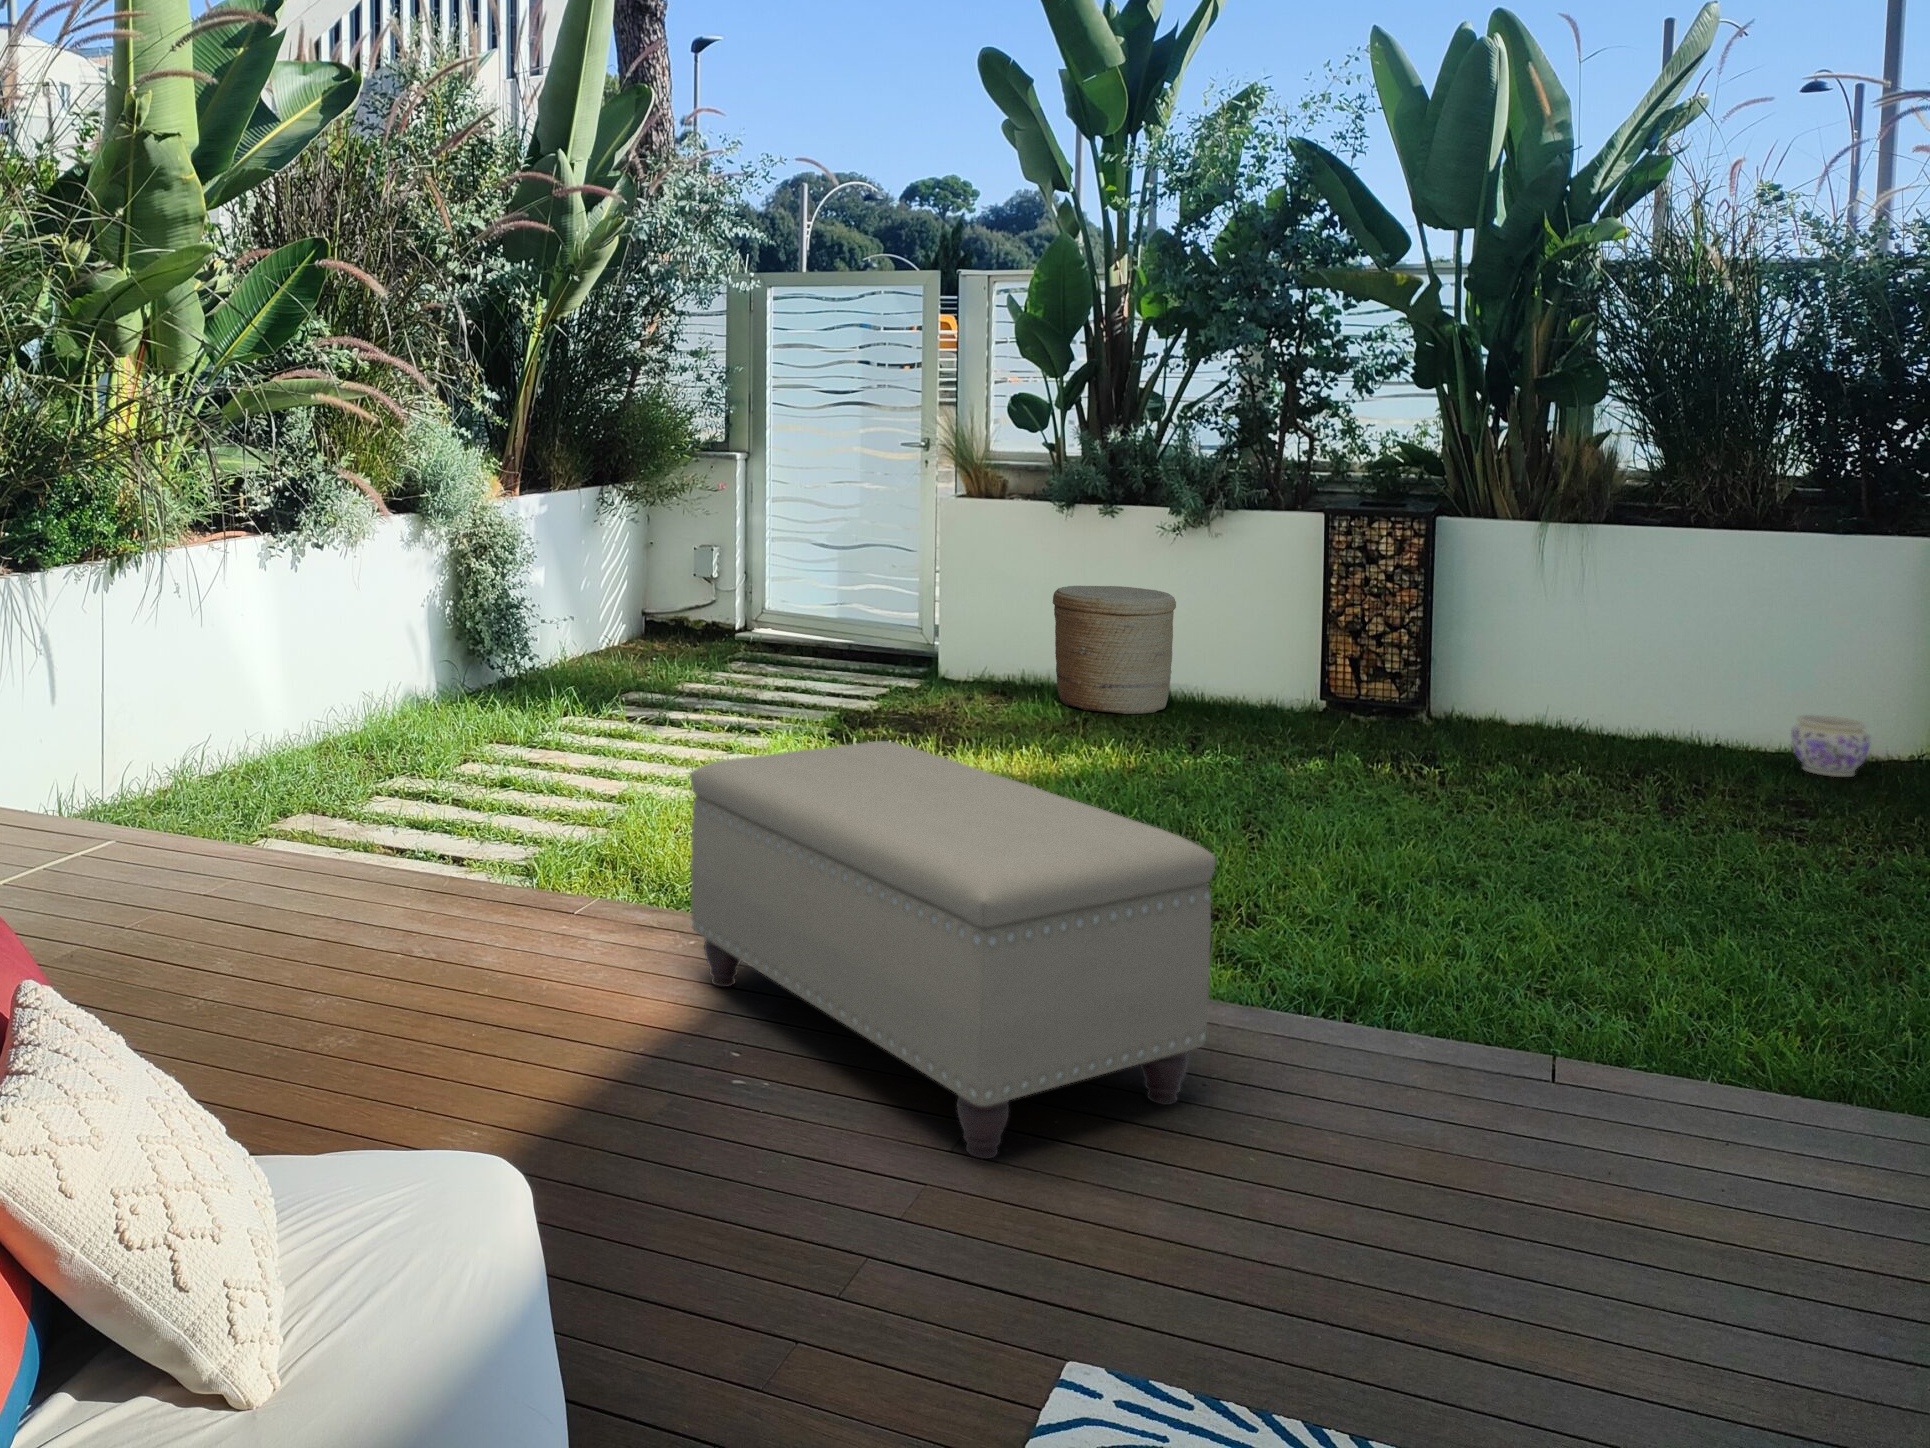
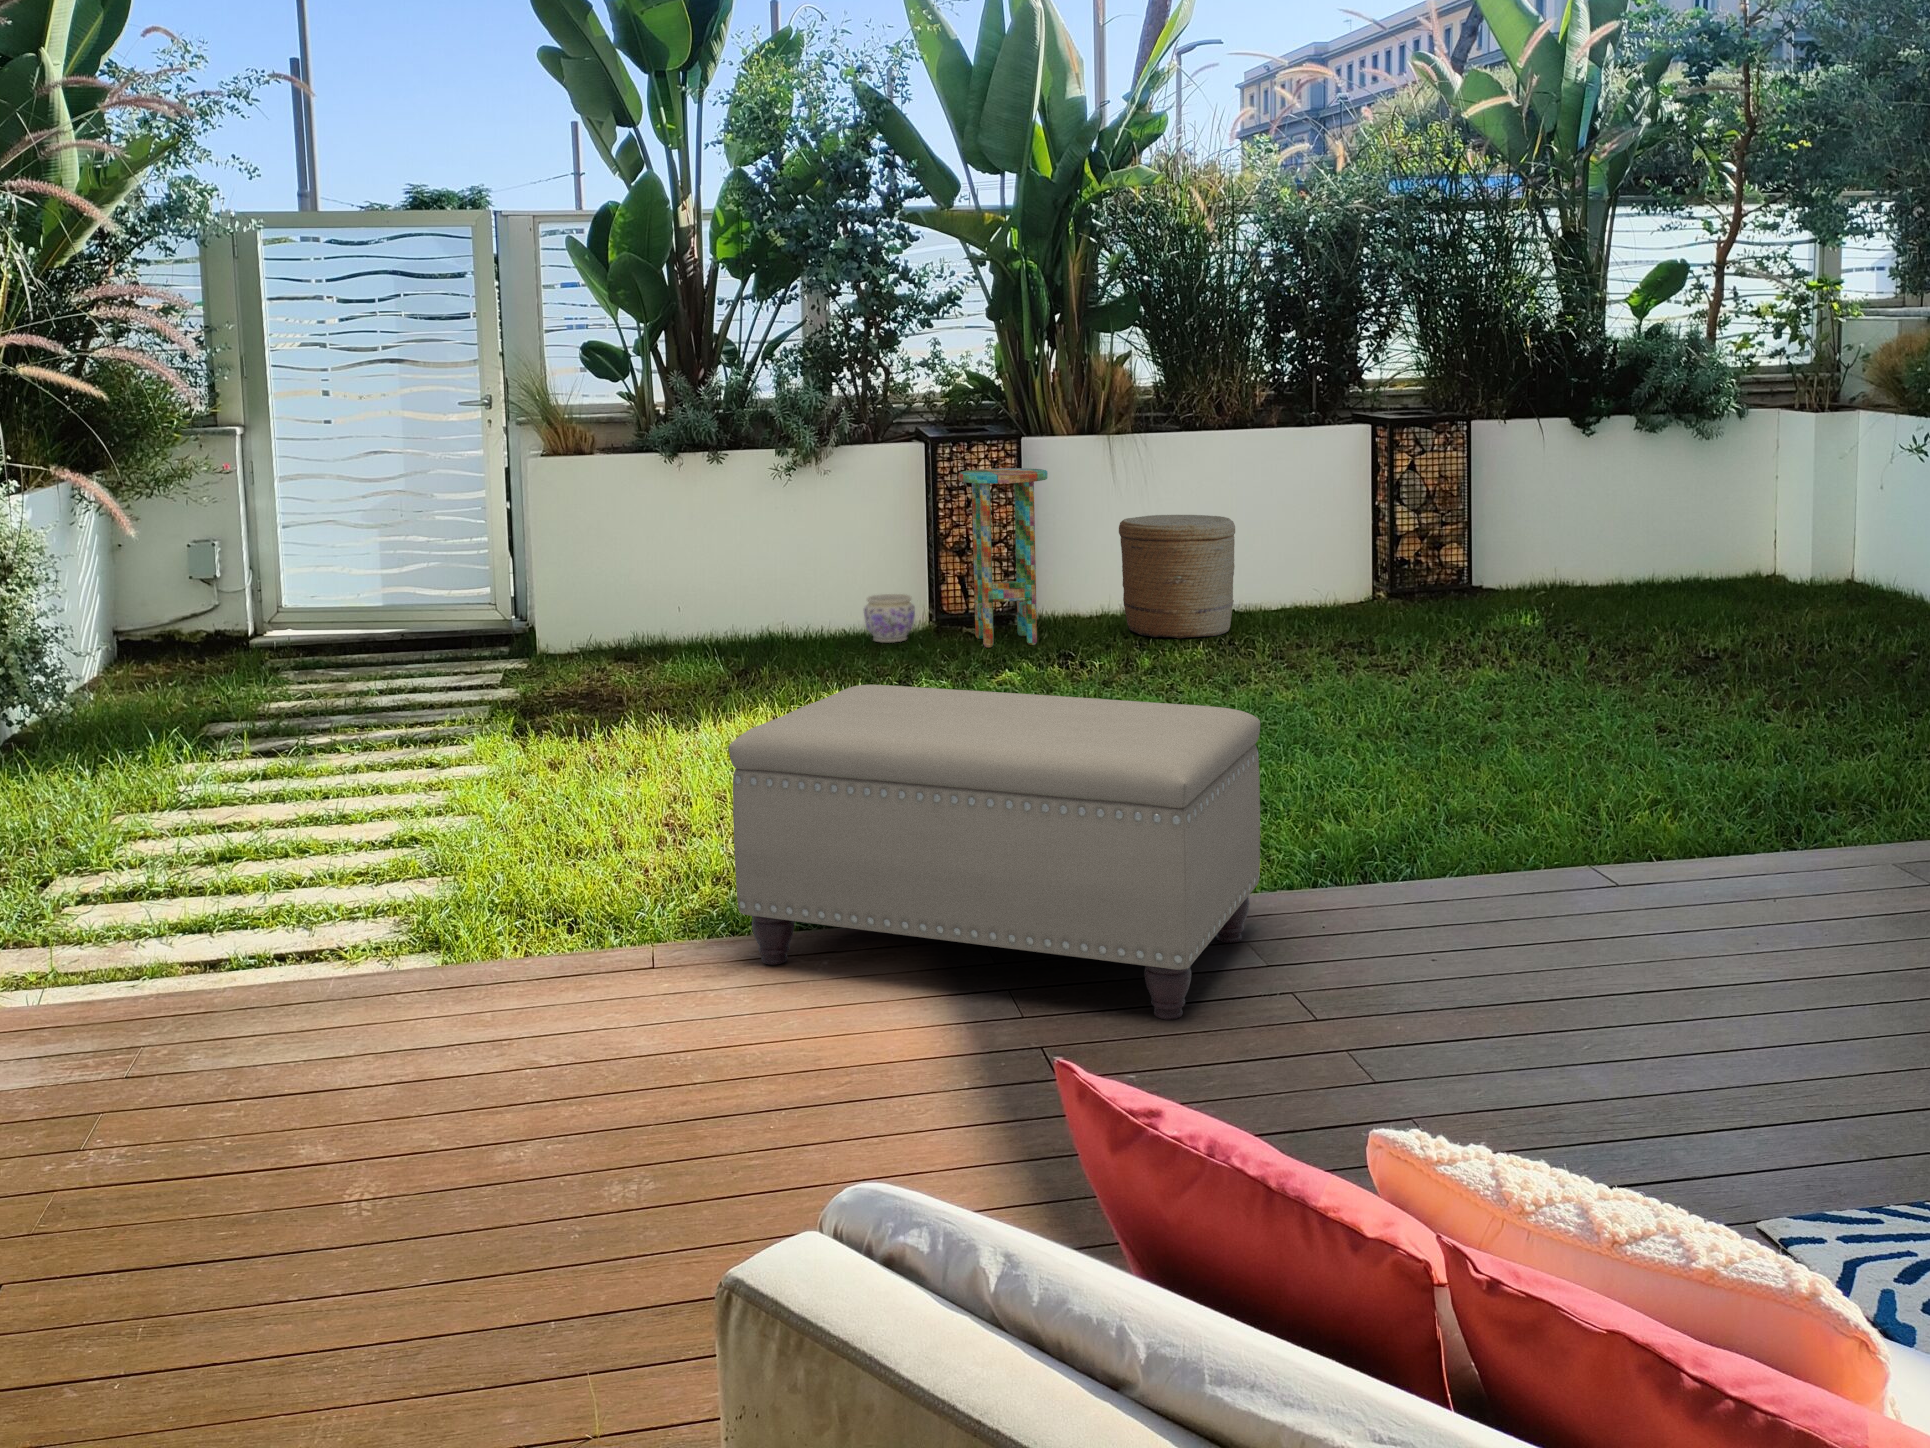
side table: none [1340,546,1447,744] -> present [959,468,1048,647]
woven basket: present [1053,586,1176,714] -> present [1119,515,1235,639]
planter: present [1791,715,1871,778] -> present [864,594,915,643]

